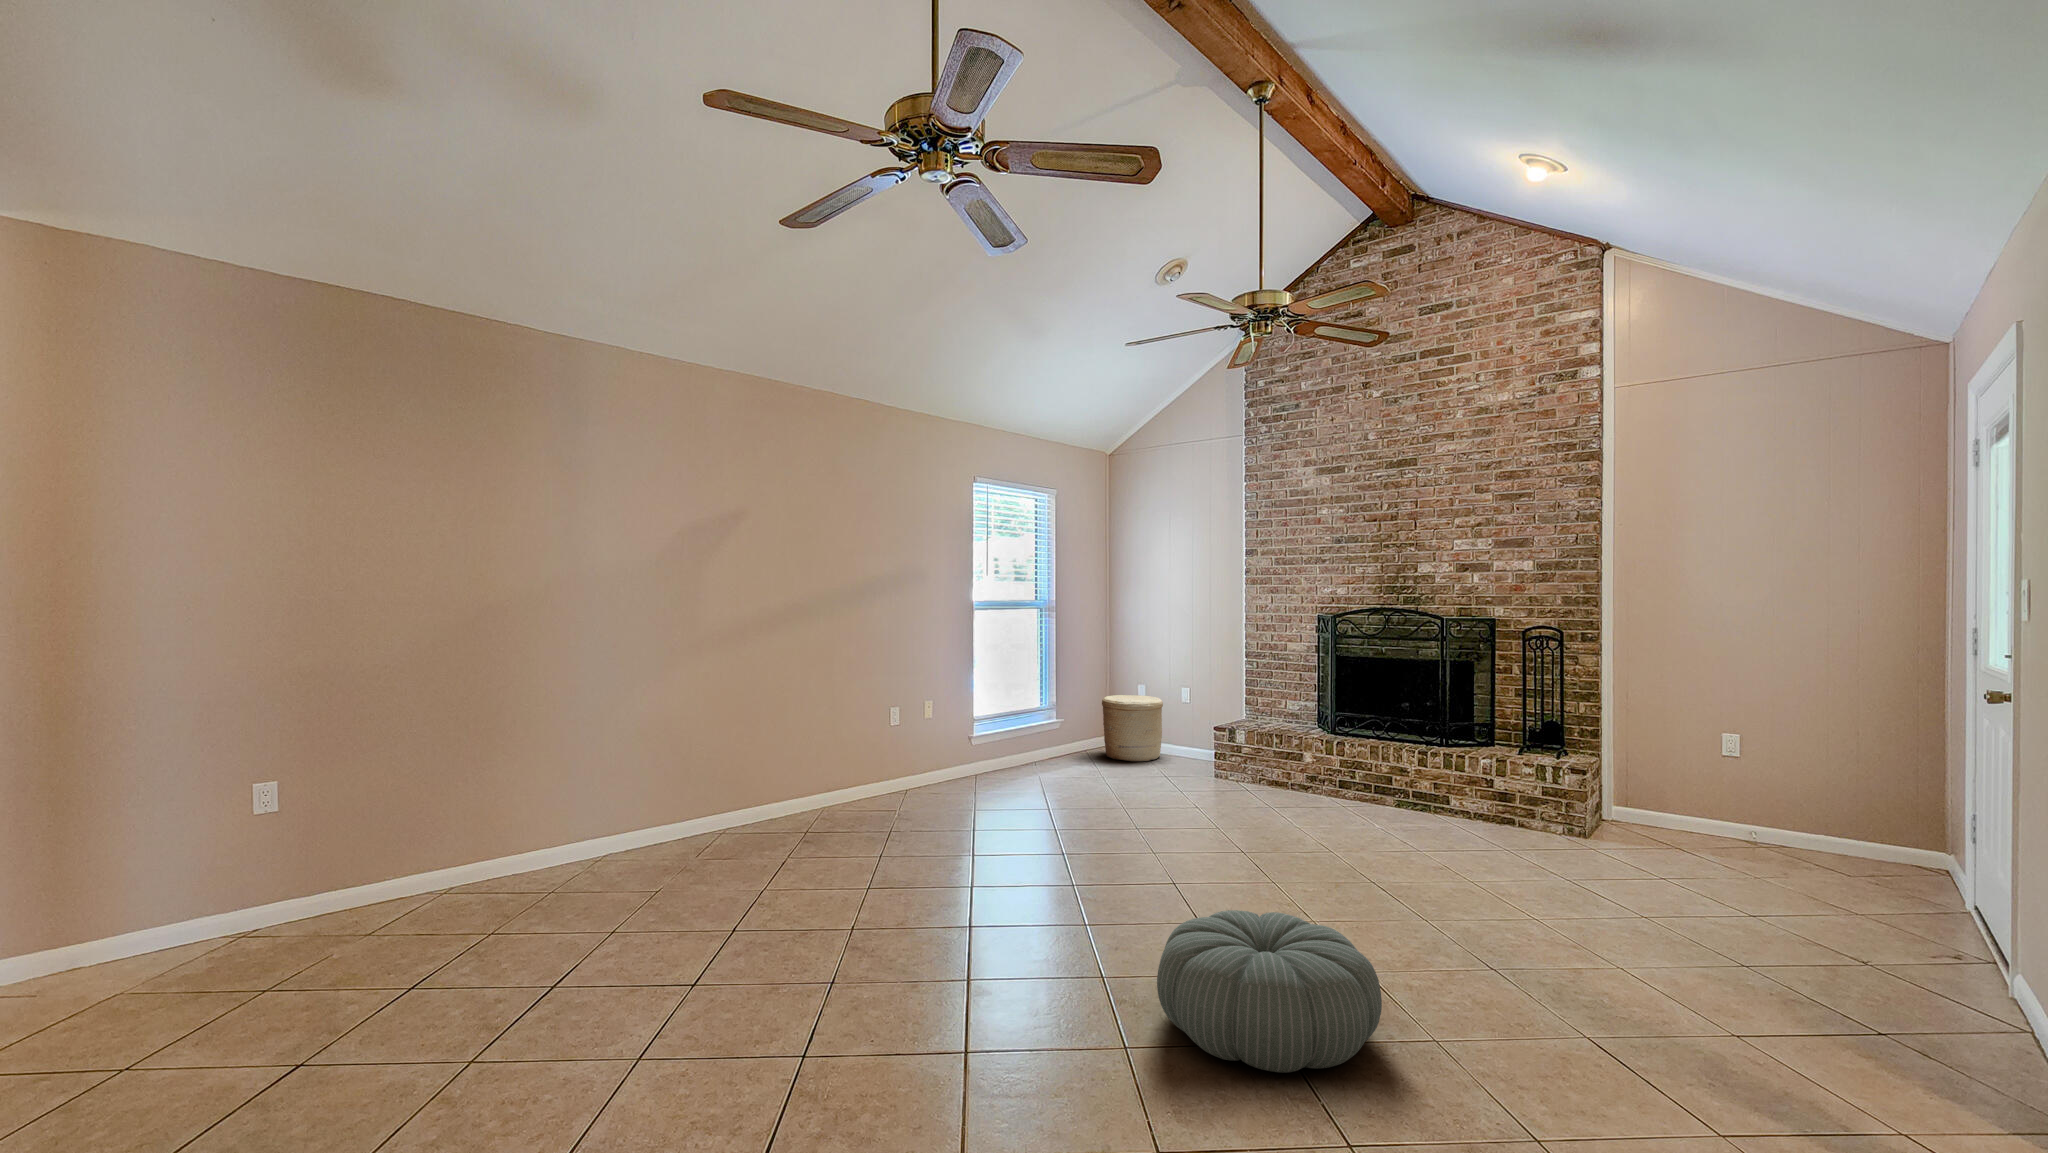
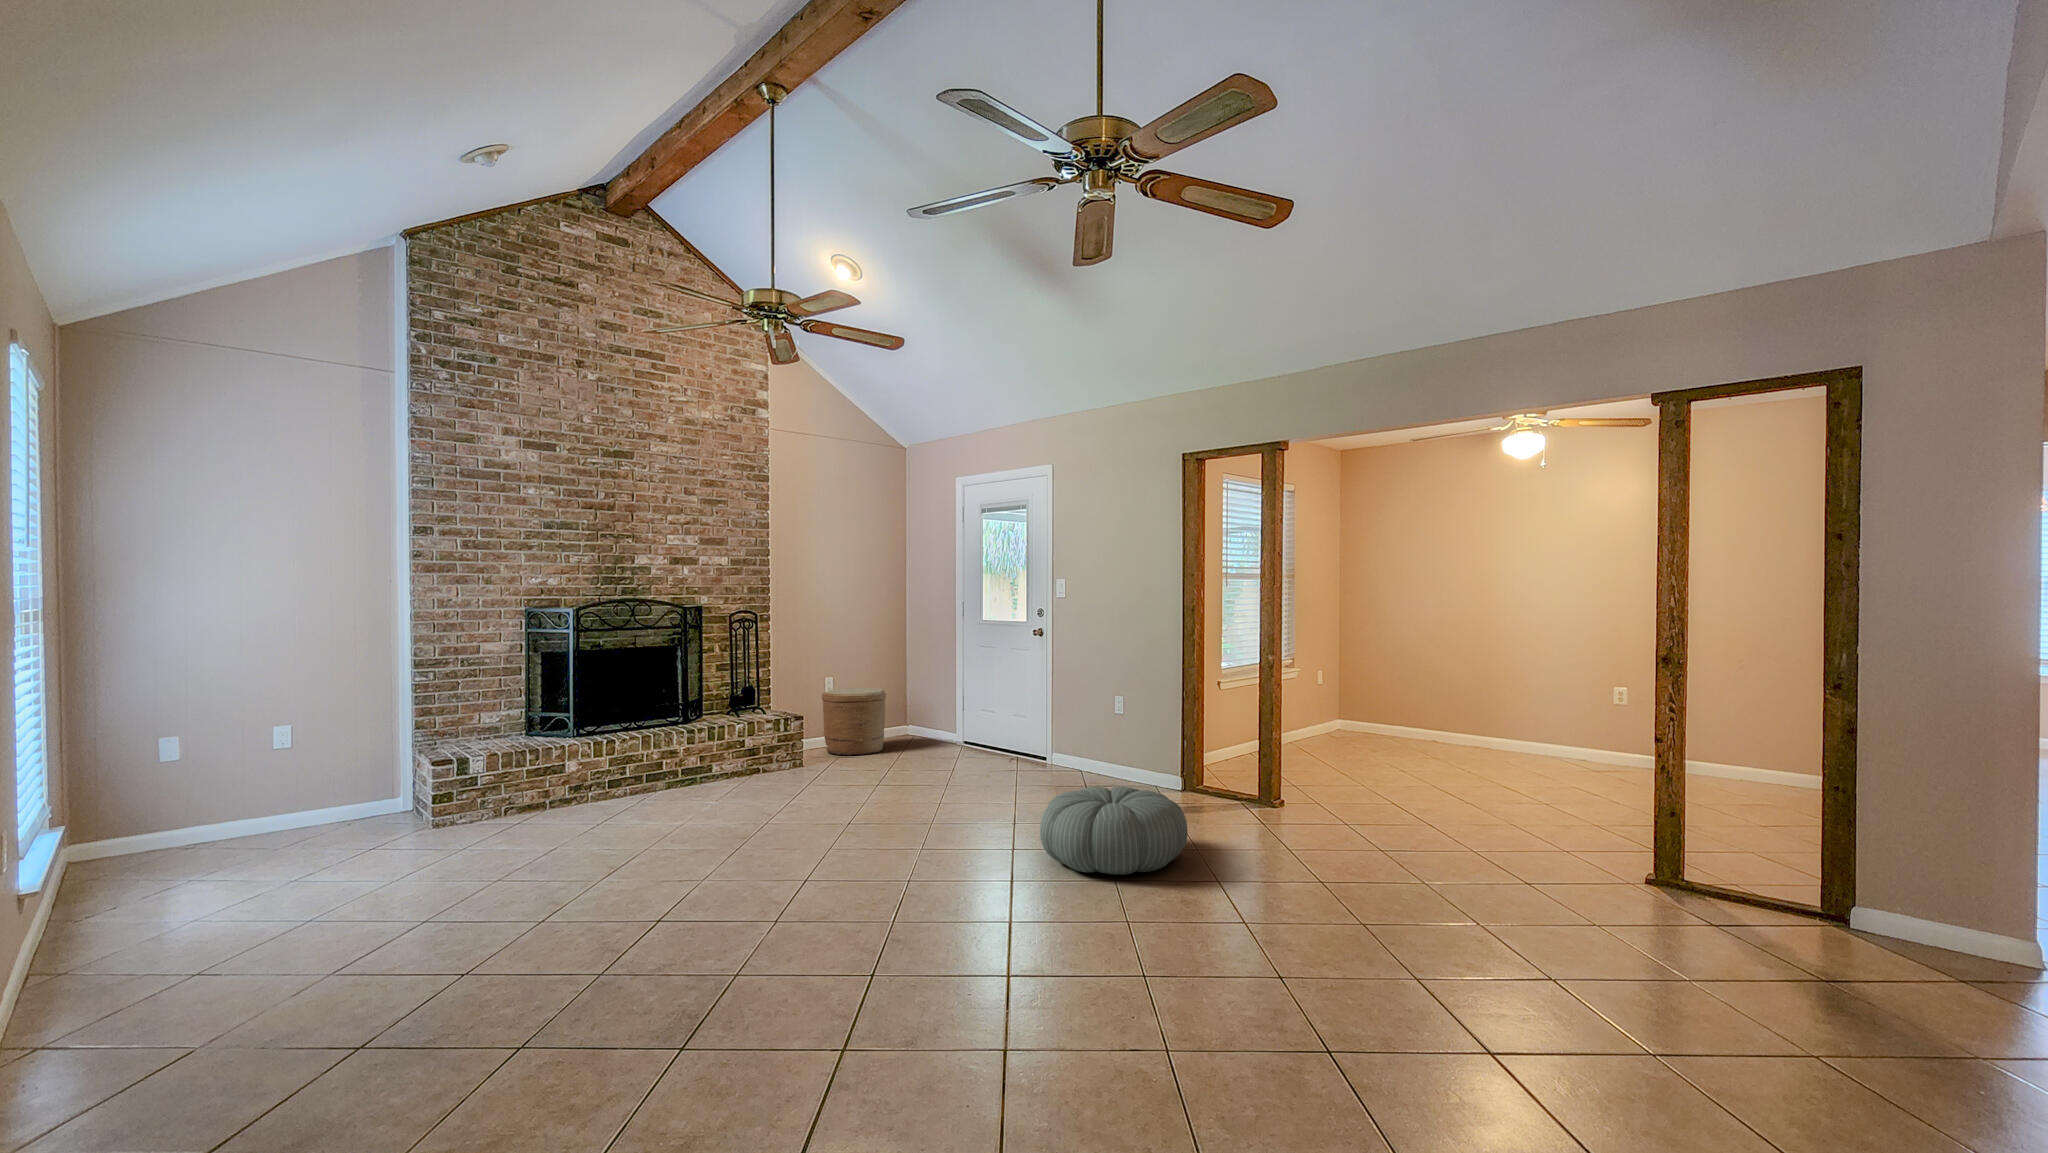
woven basket: present [1102,695,1163,761] -> present [822,688,886,755]

